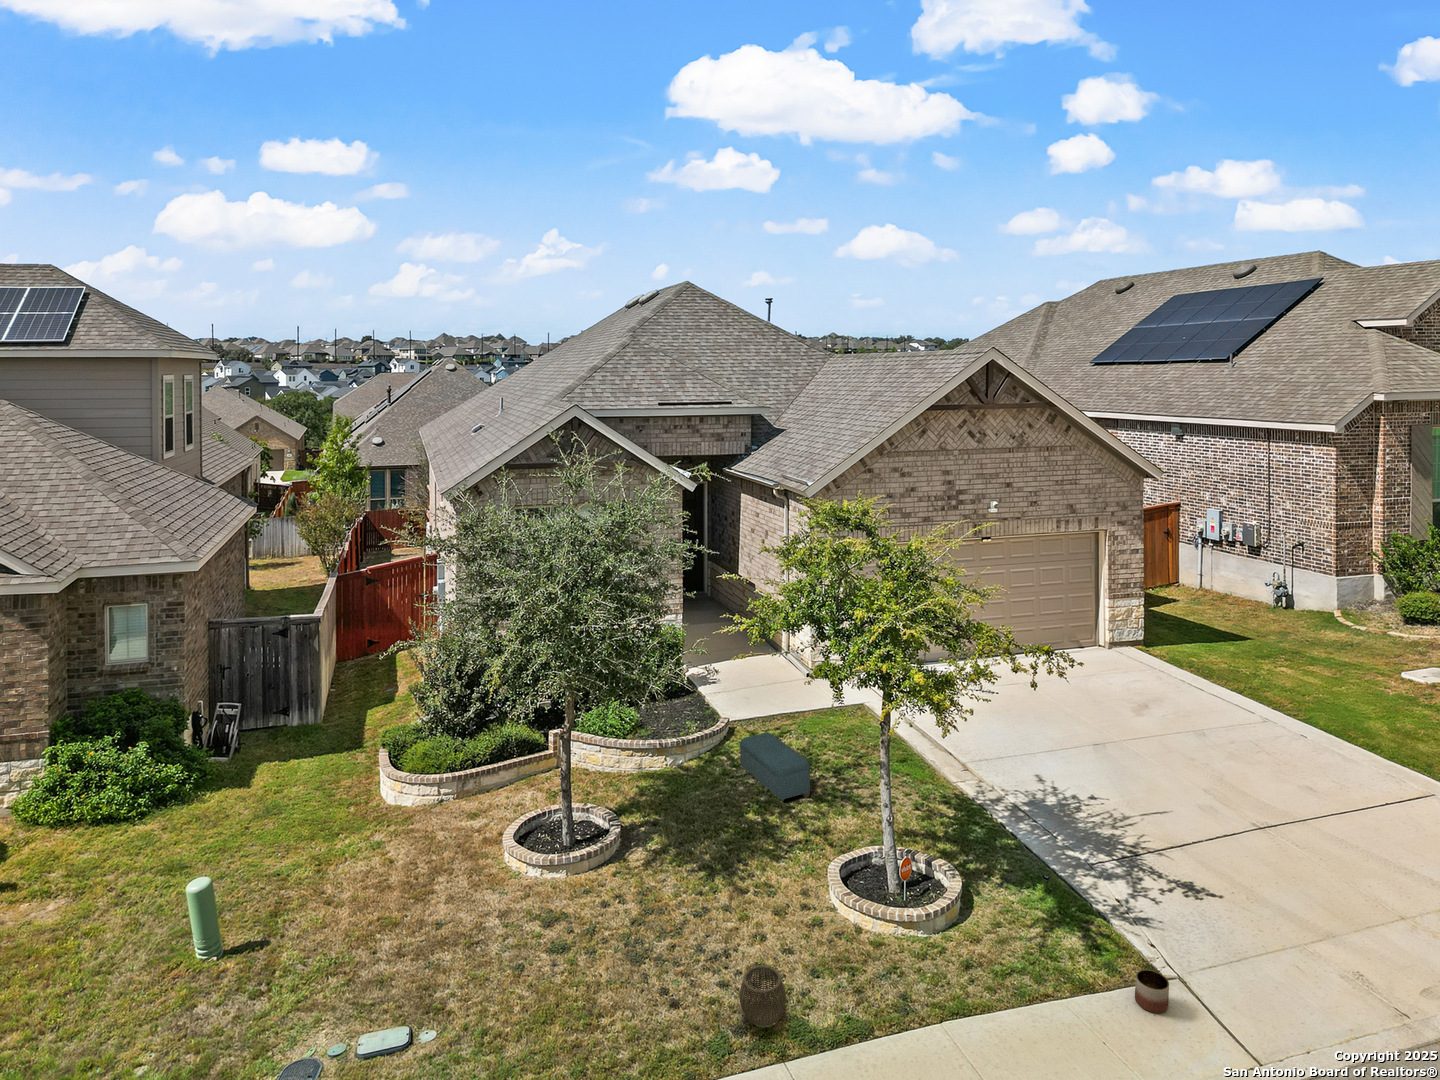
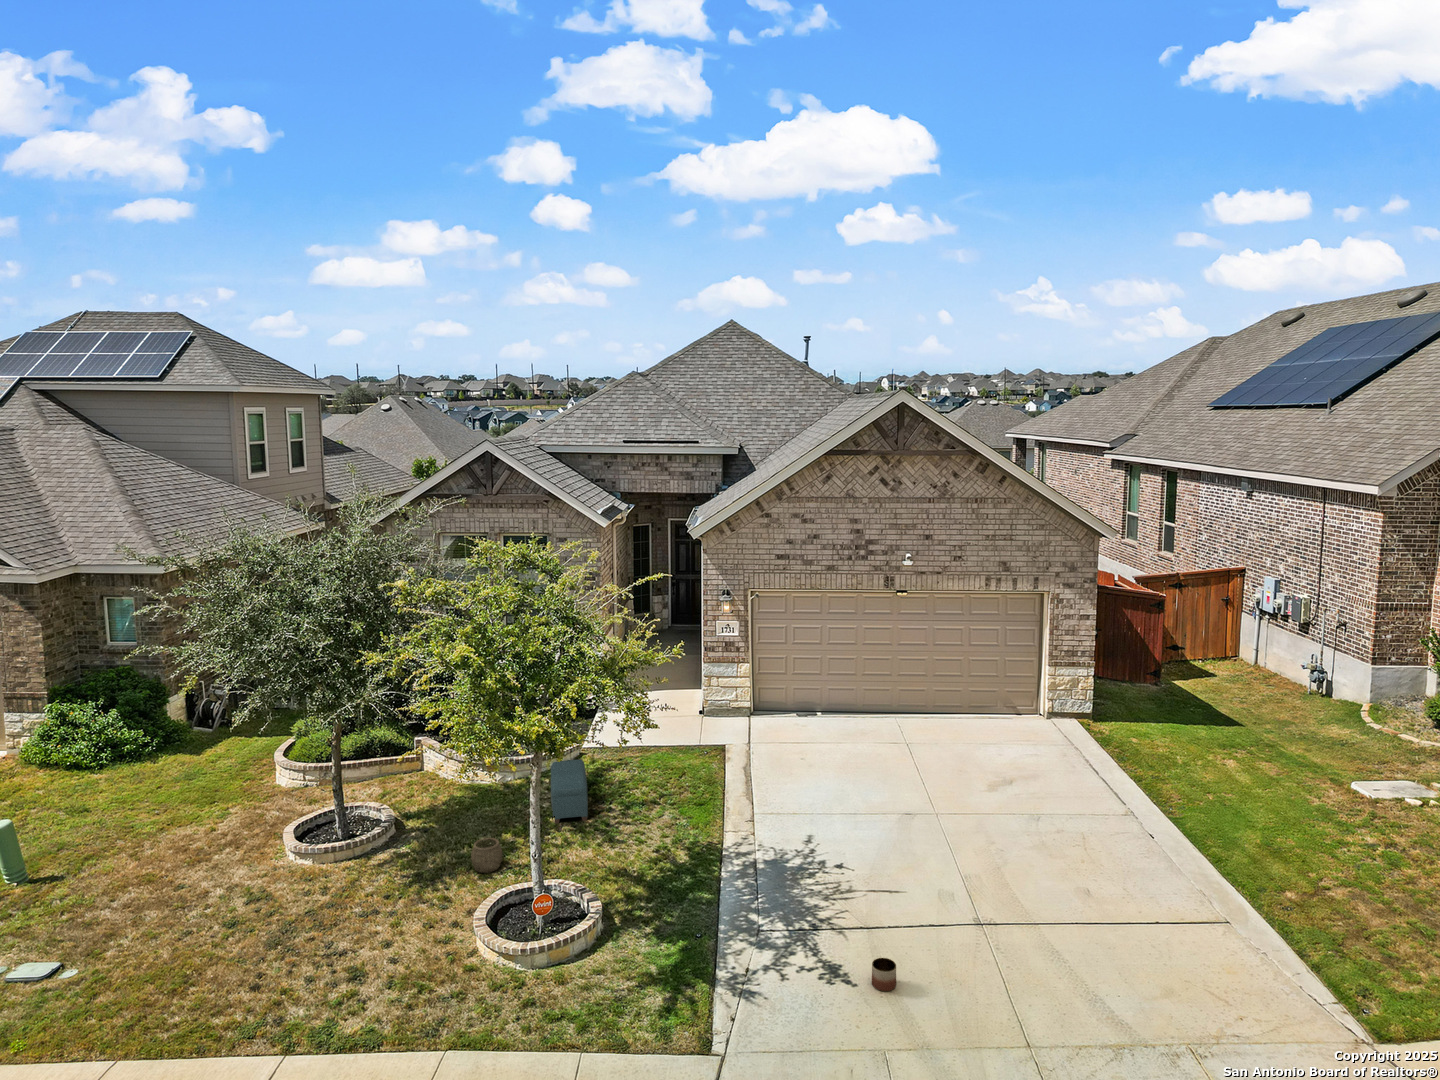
woven basket: present [740,966,786,1027] -> present [471,838,502,873]
planter: present [1135,970,1169,1013] -> present [872,958,896,991]

